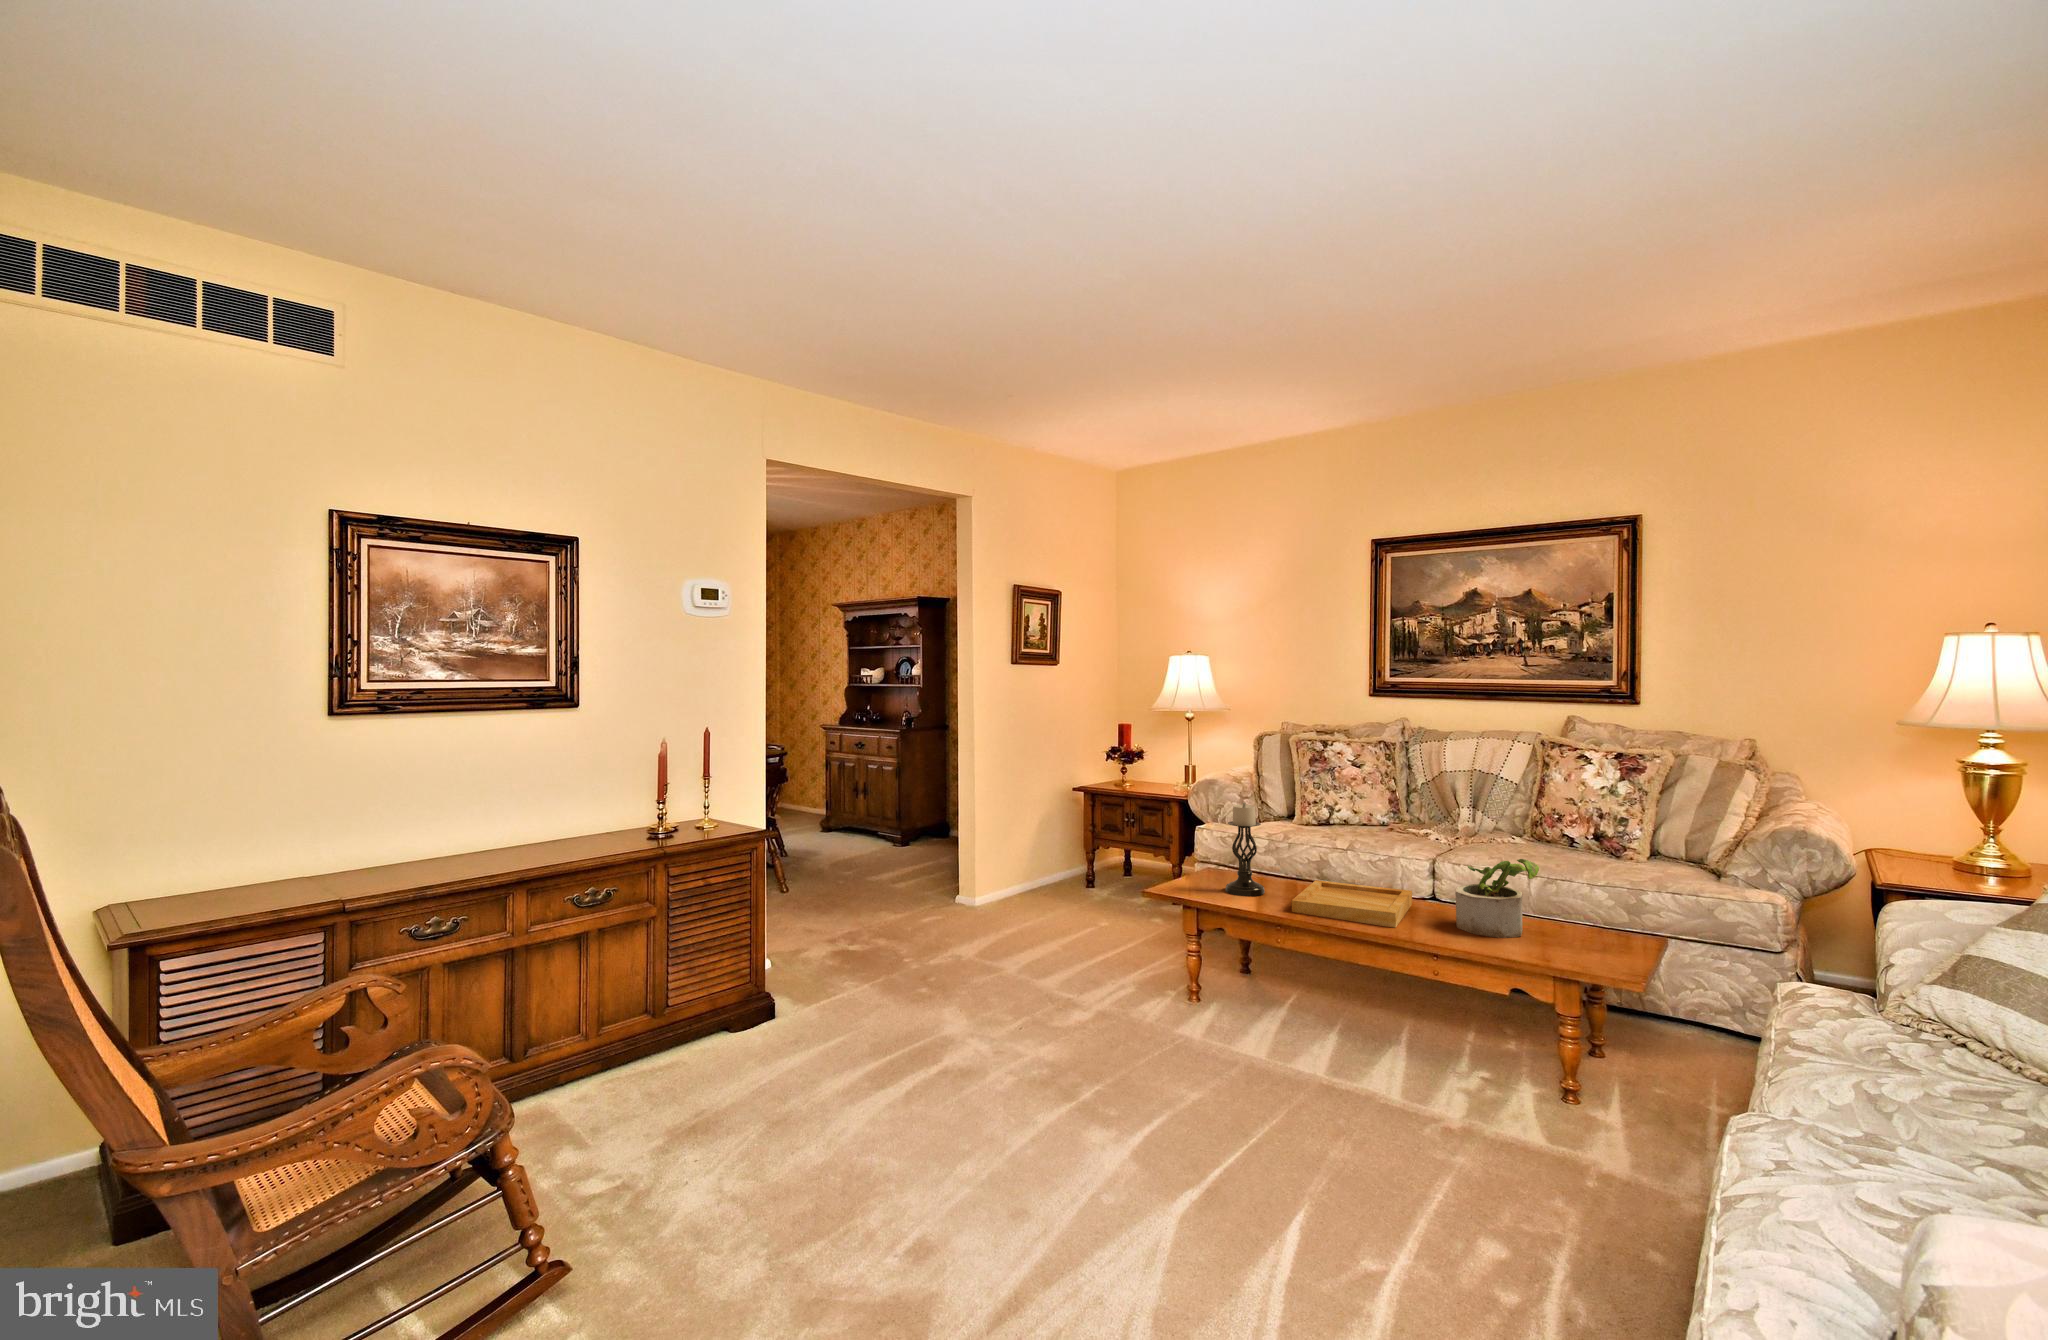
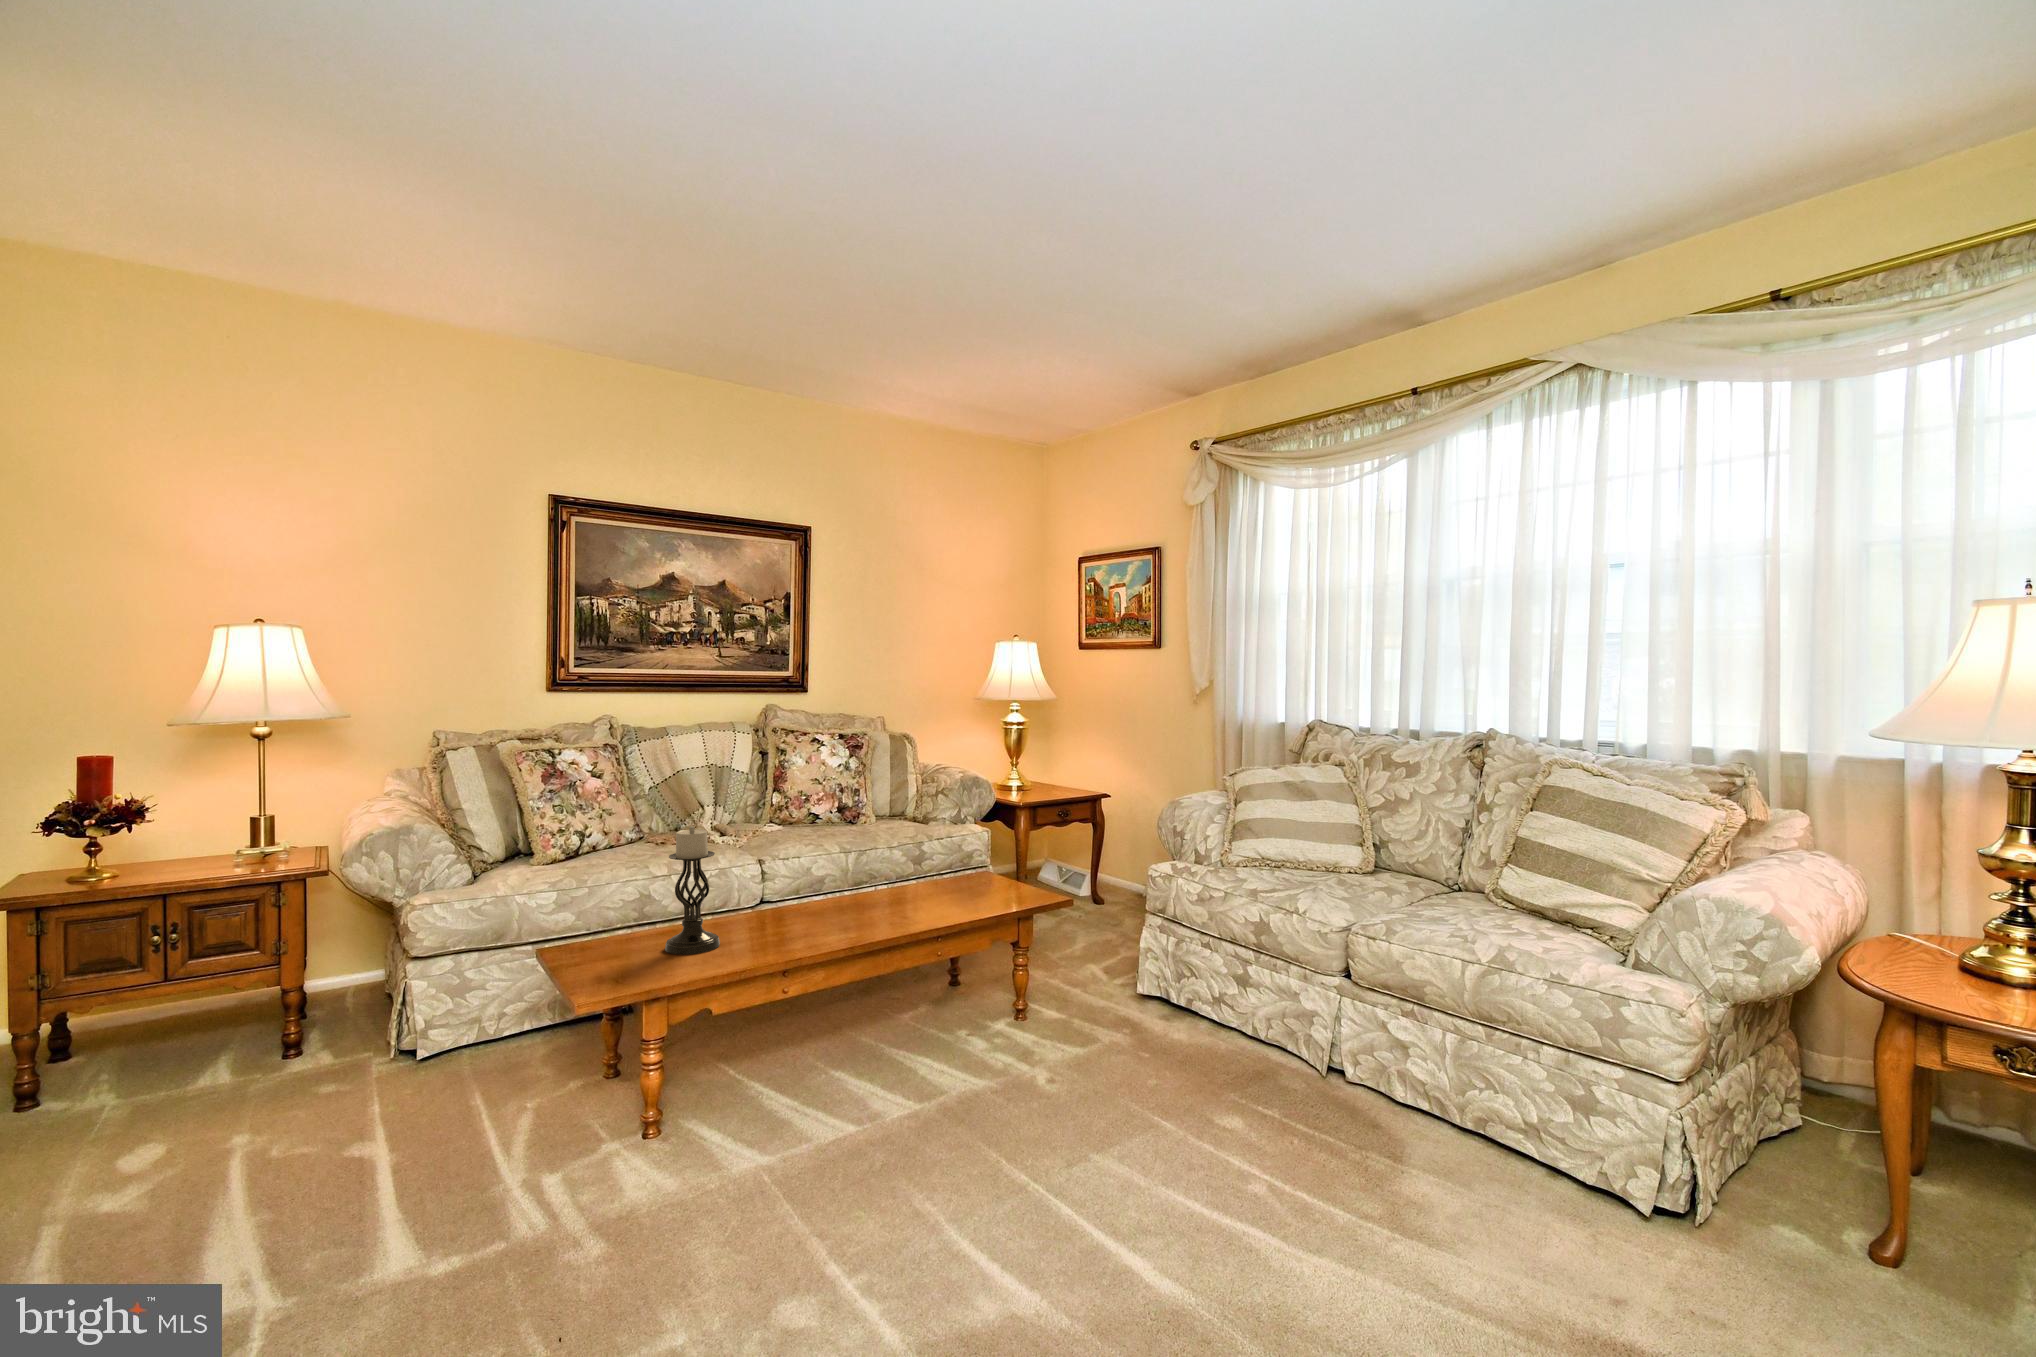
potted plant: present [1455,859,1539,938] -> none [882,827,961,907]
tray: present [1292,880,1412,928] -> none [741,888,896,946]

